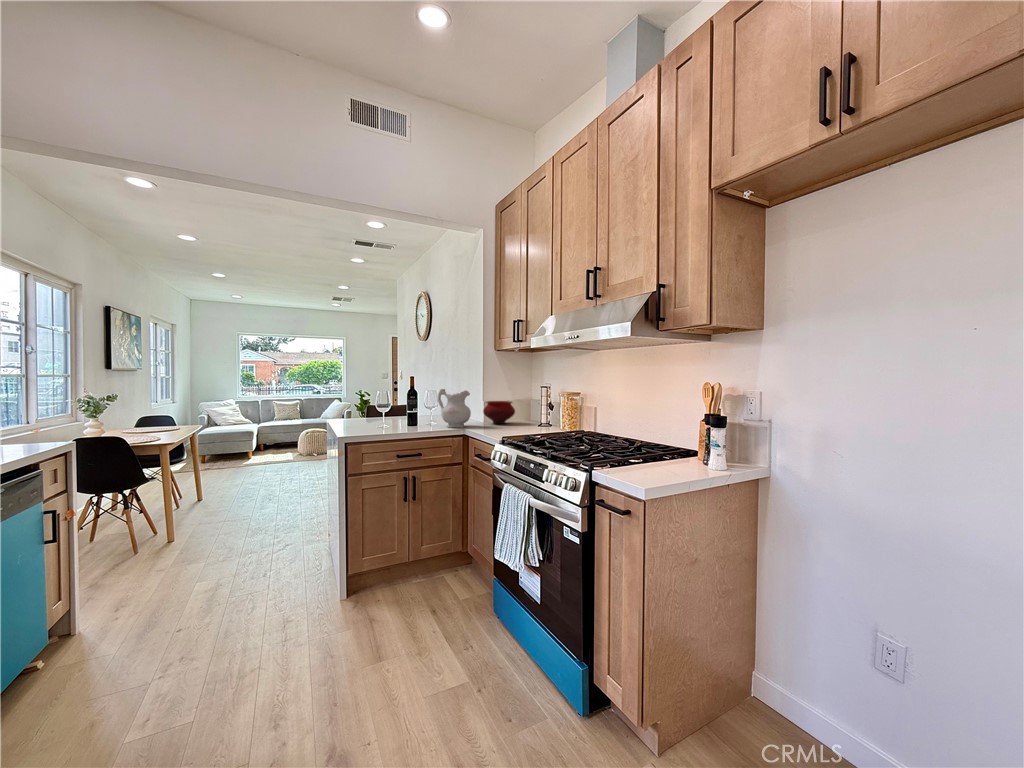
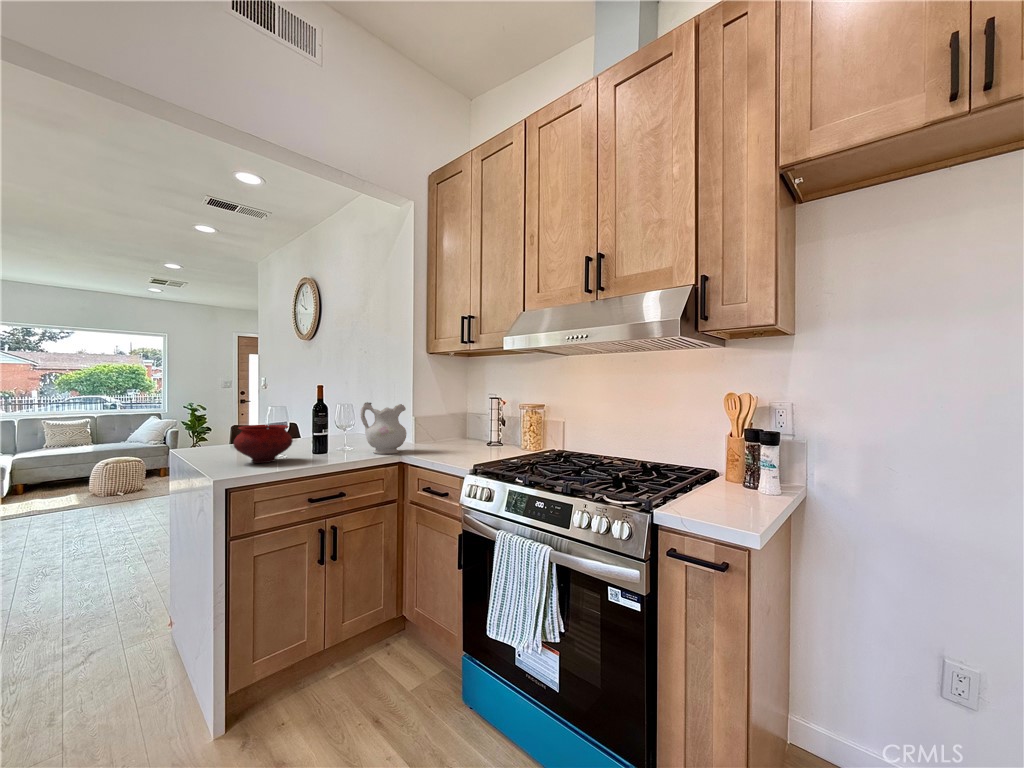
bowl: present [483,401,515,424] -> present [233,425,293,463]

